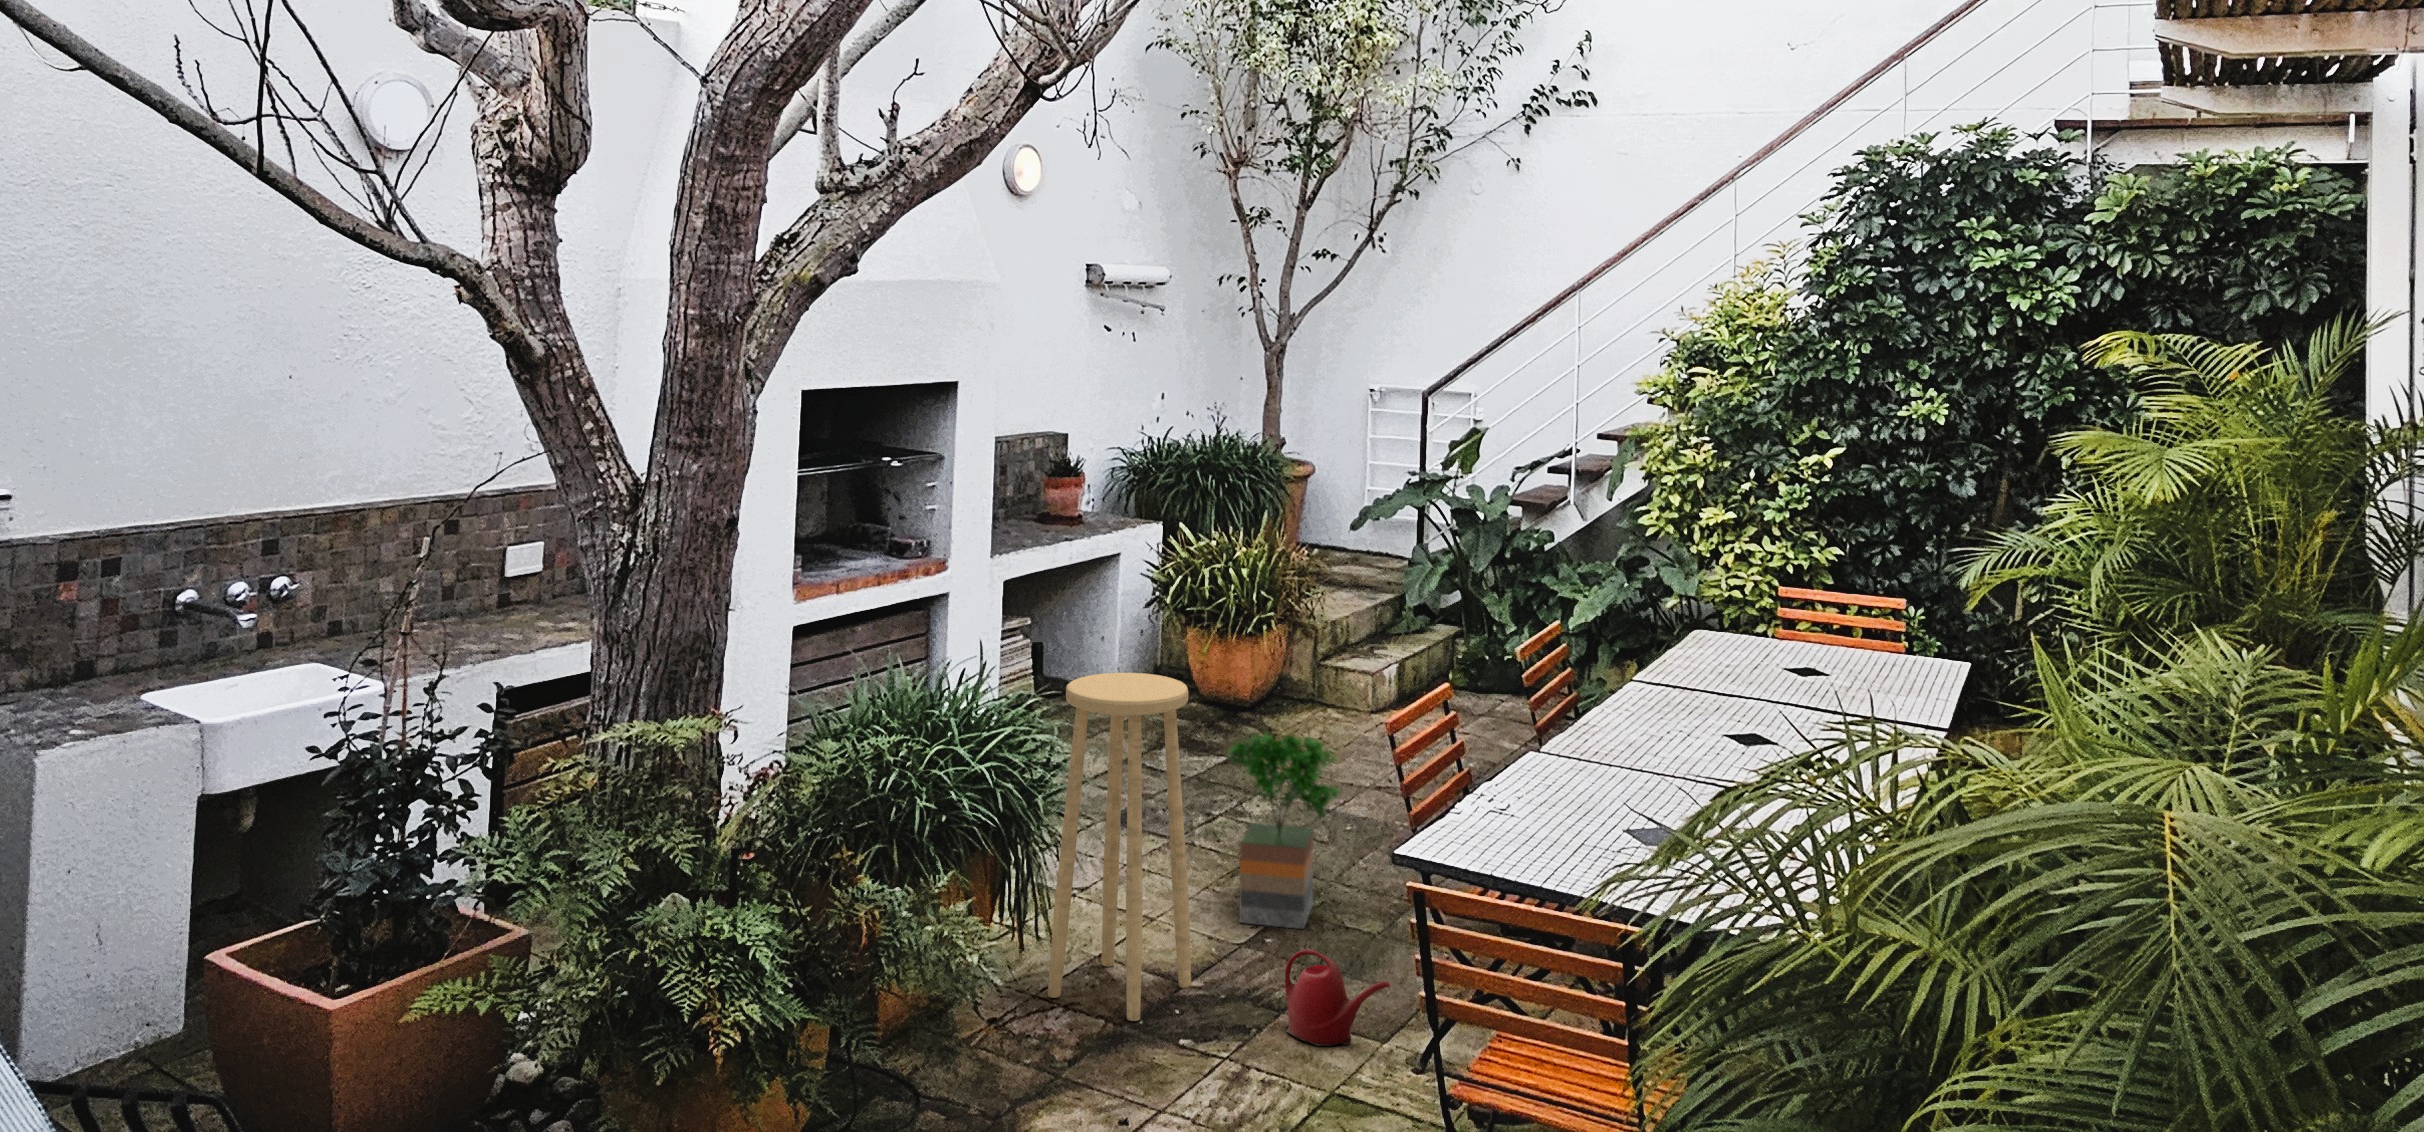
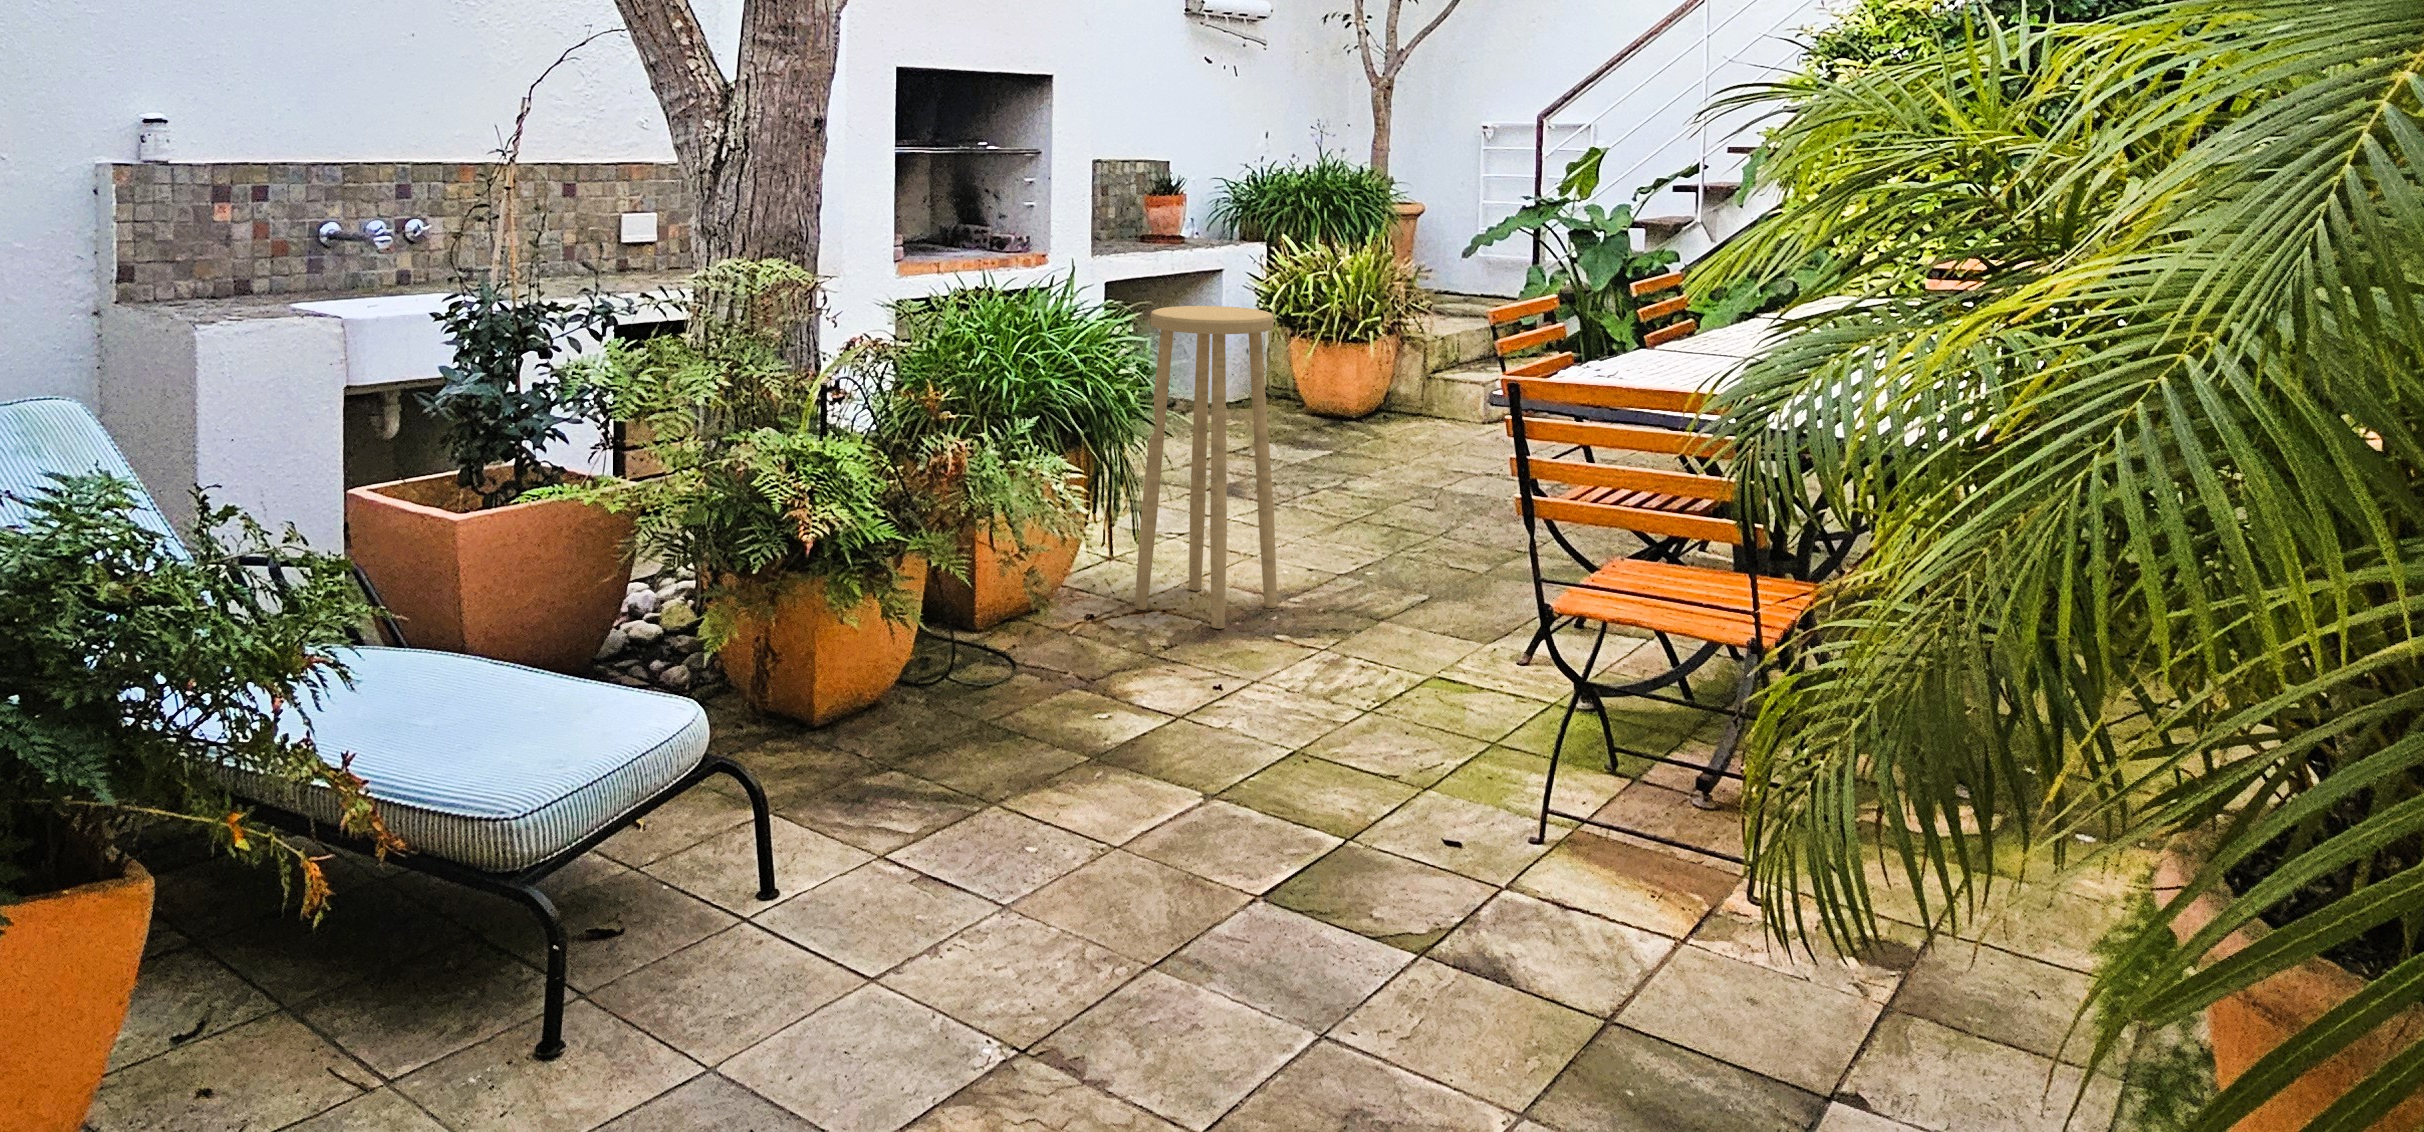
potted tree: present [1229,732,1339,929] -> none [1314,383,1435,572]
watering can: present [1285,949,1390,1046] -> none [1370,563,1477,654]

